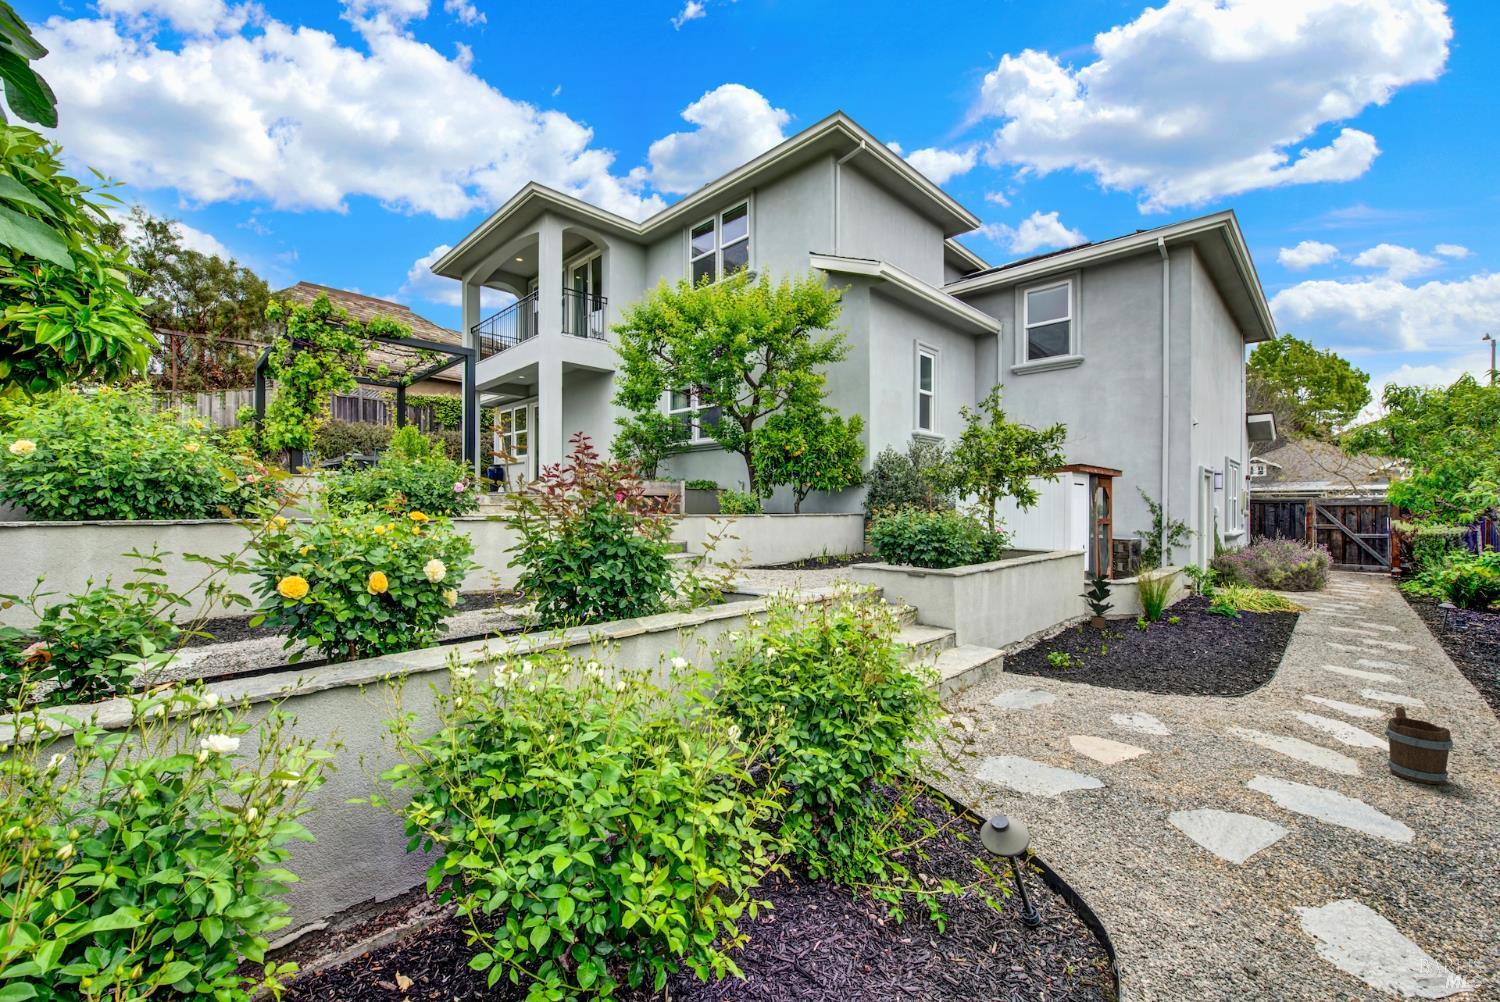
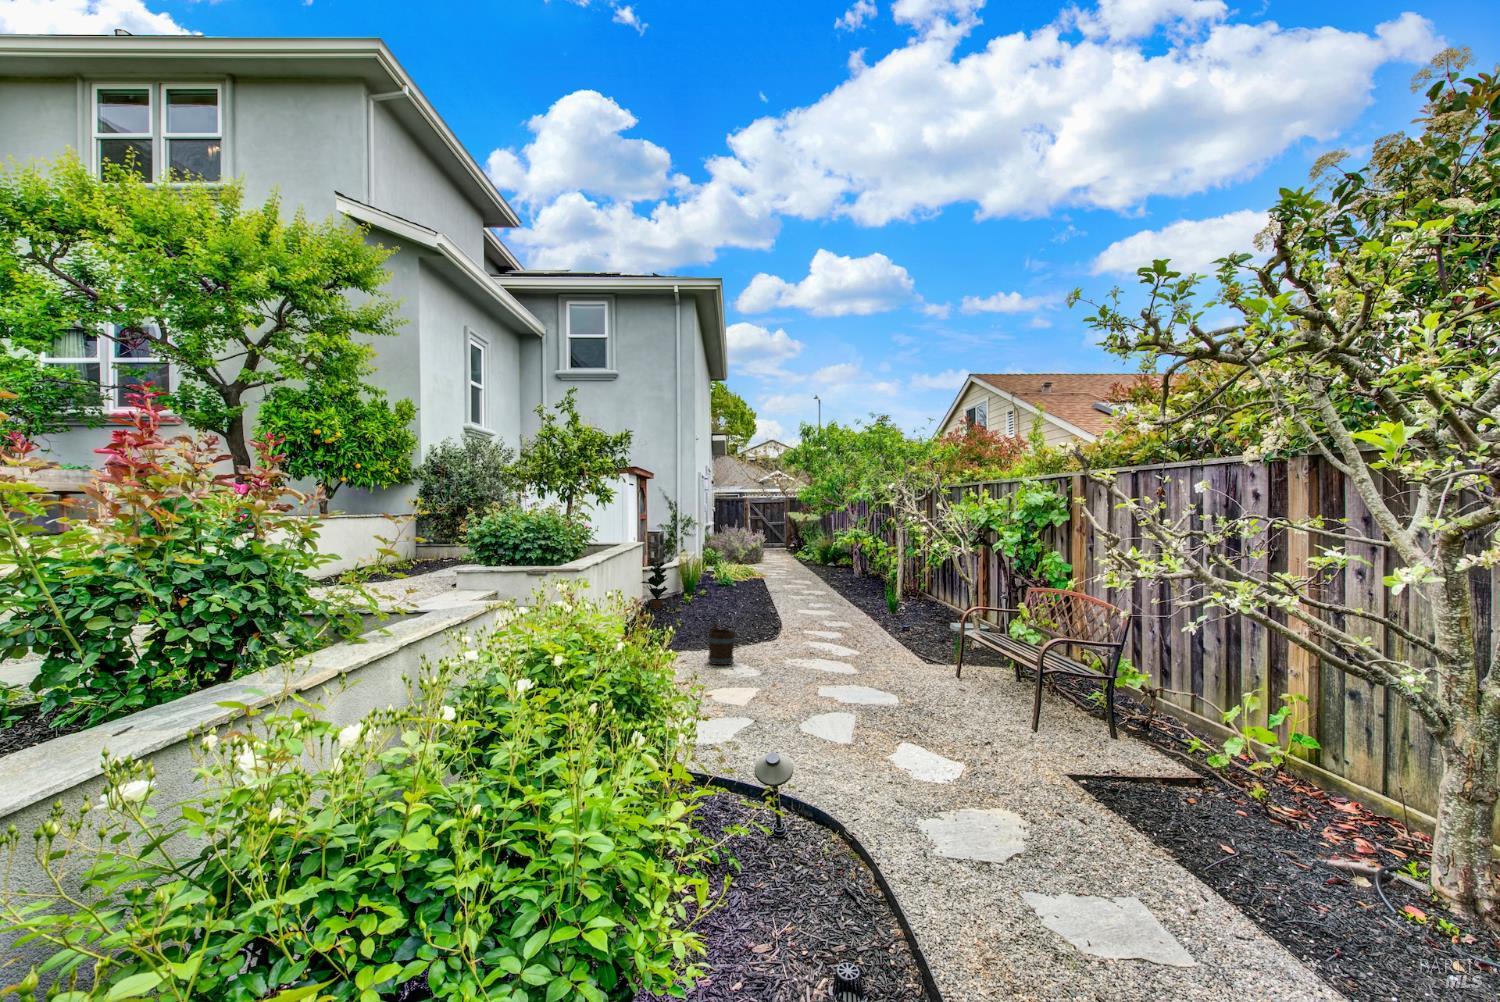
bucket: present [1385,707,1453,785] -> present [707,623,736,665]

